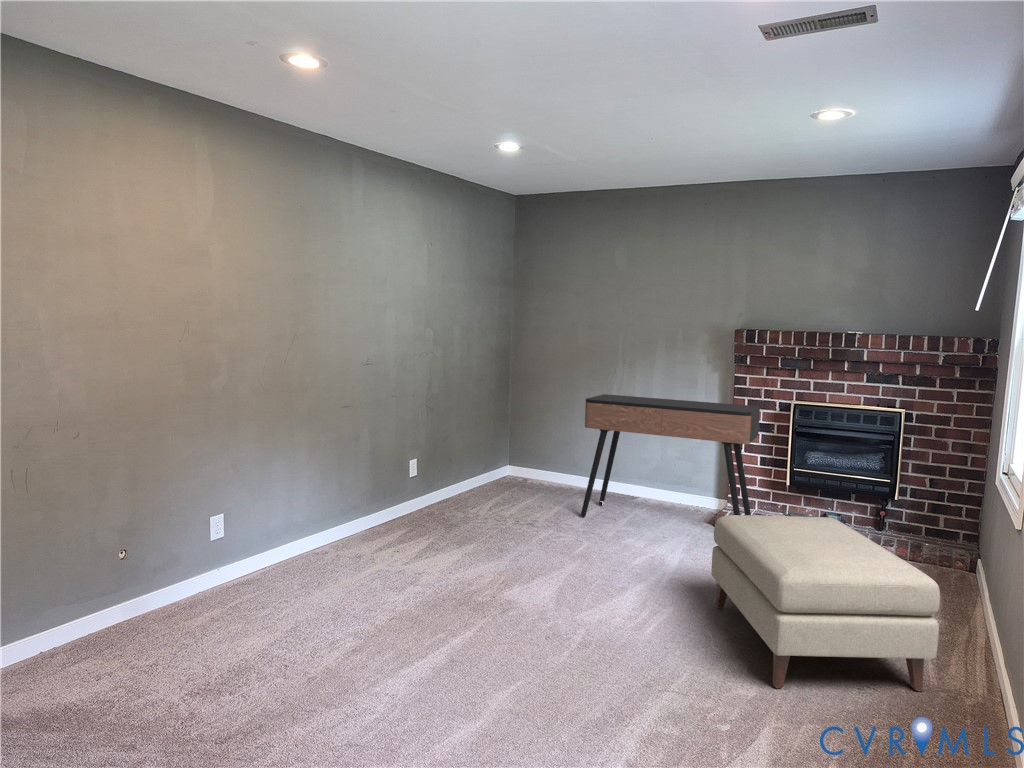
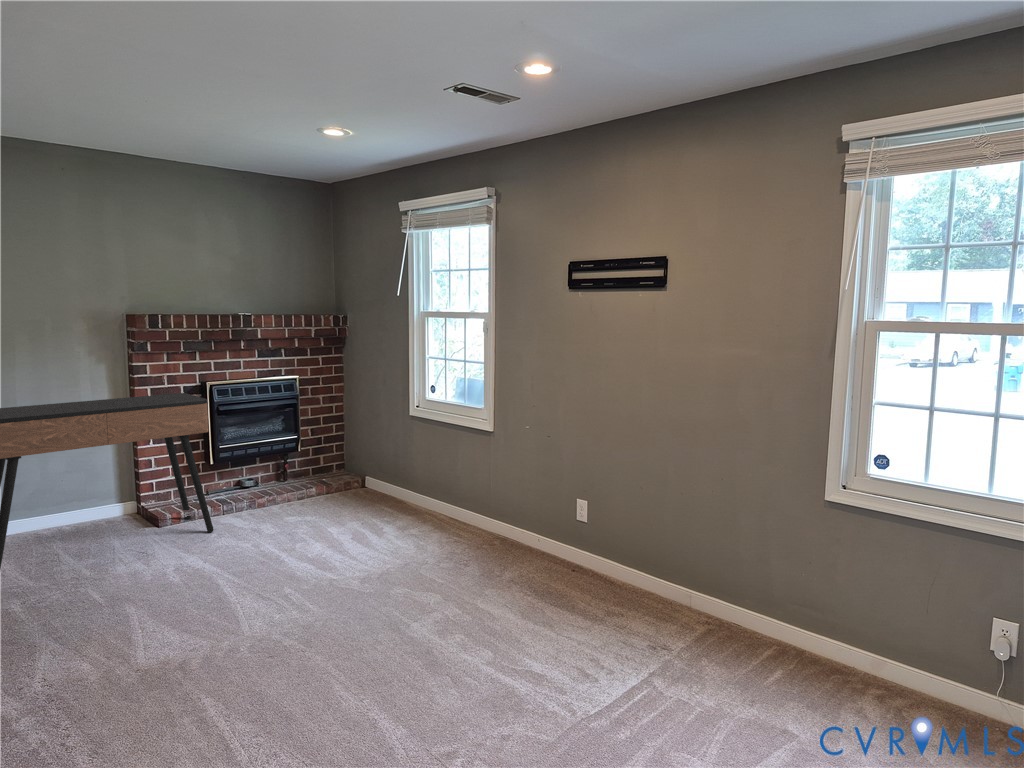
ottoman: present [712,515,940,691] -> none [300,470,485,599]

